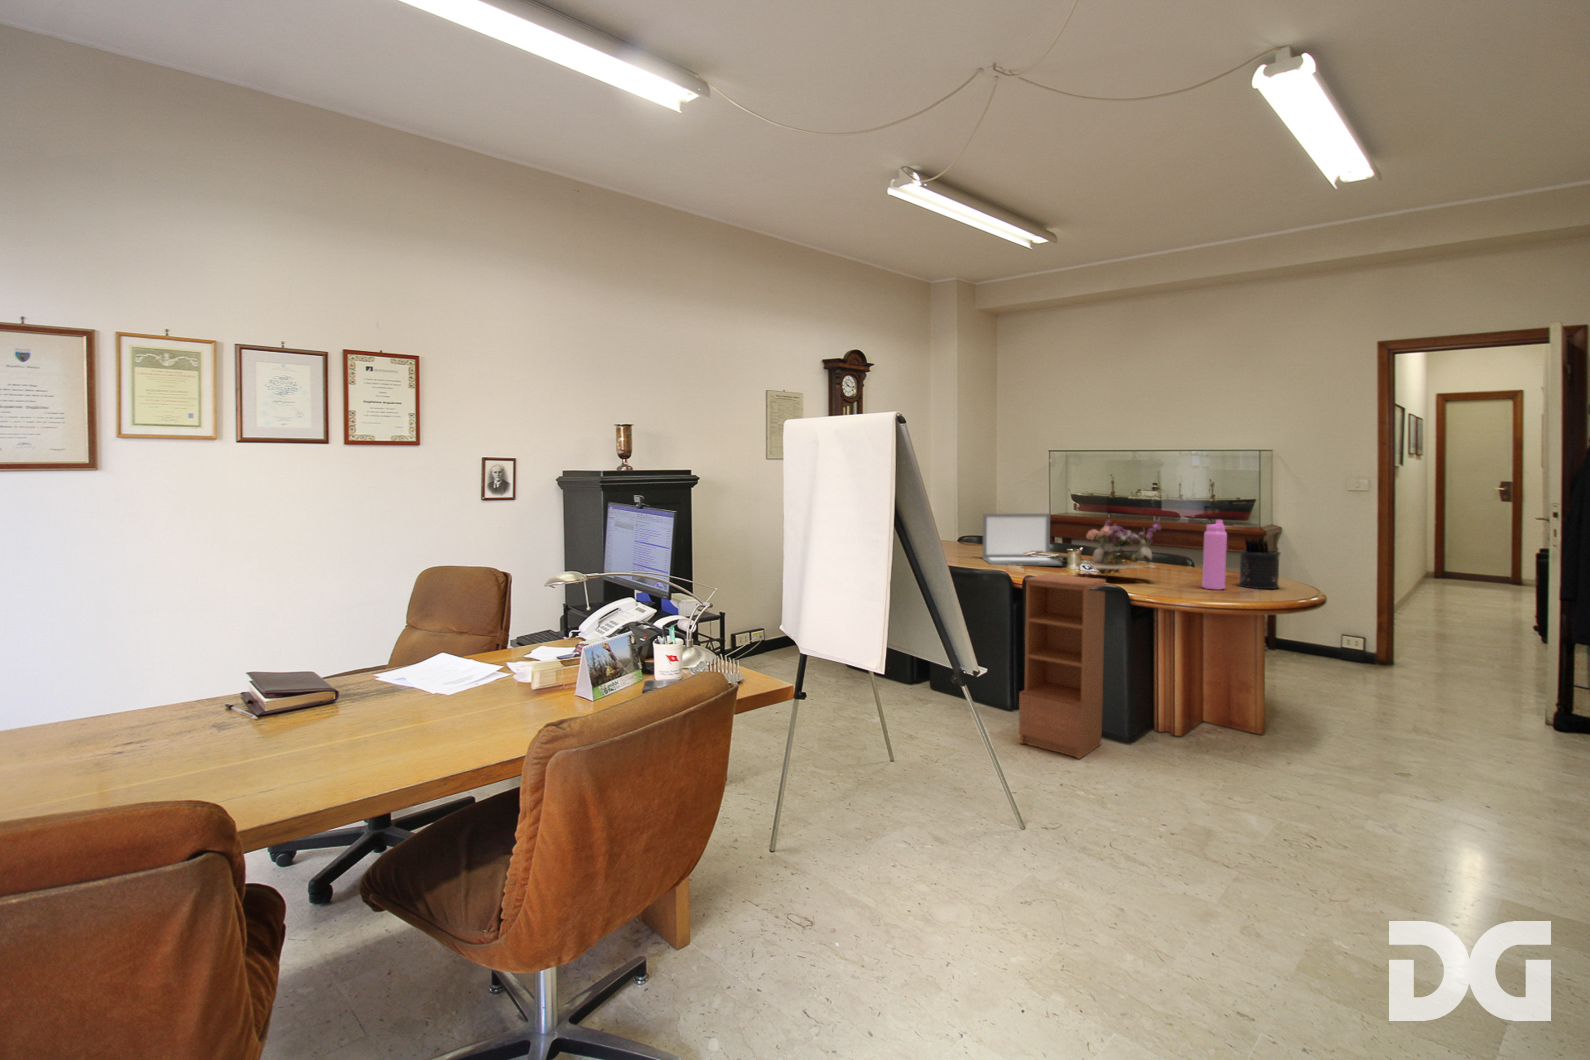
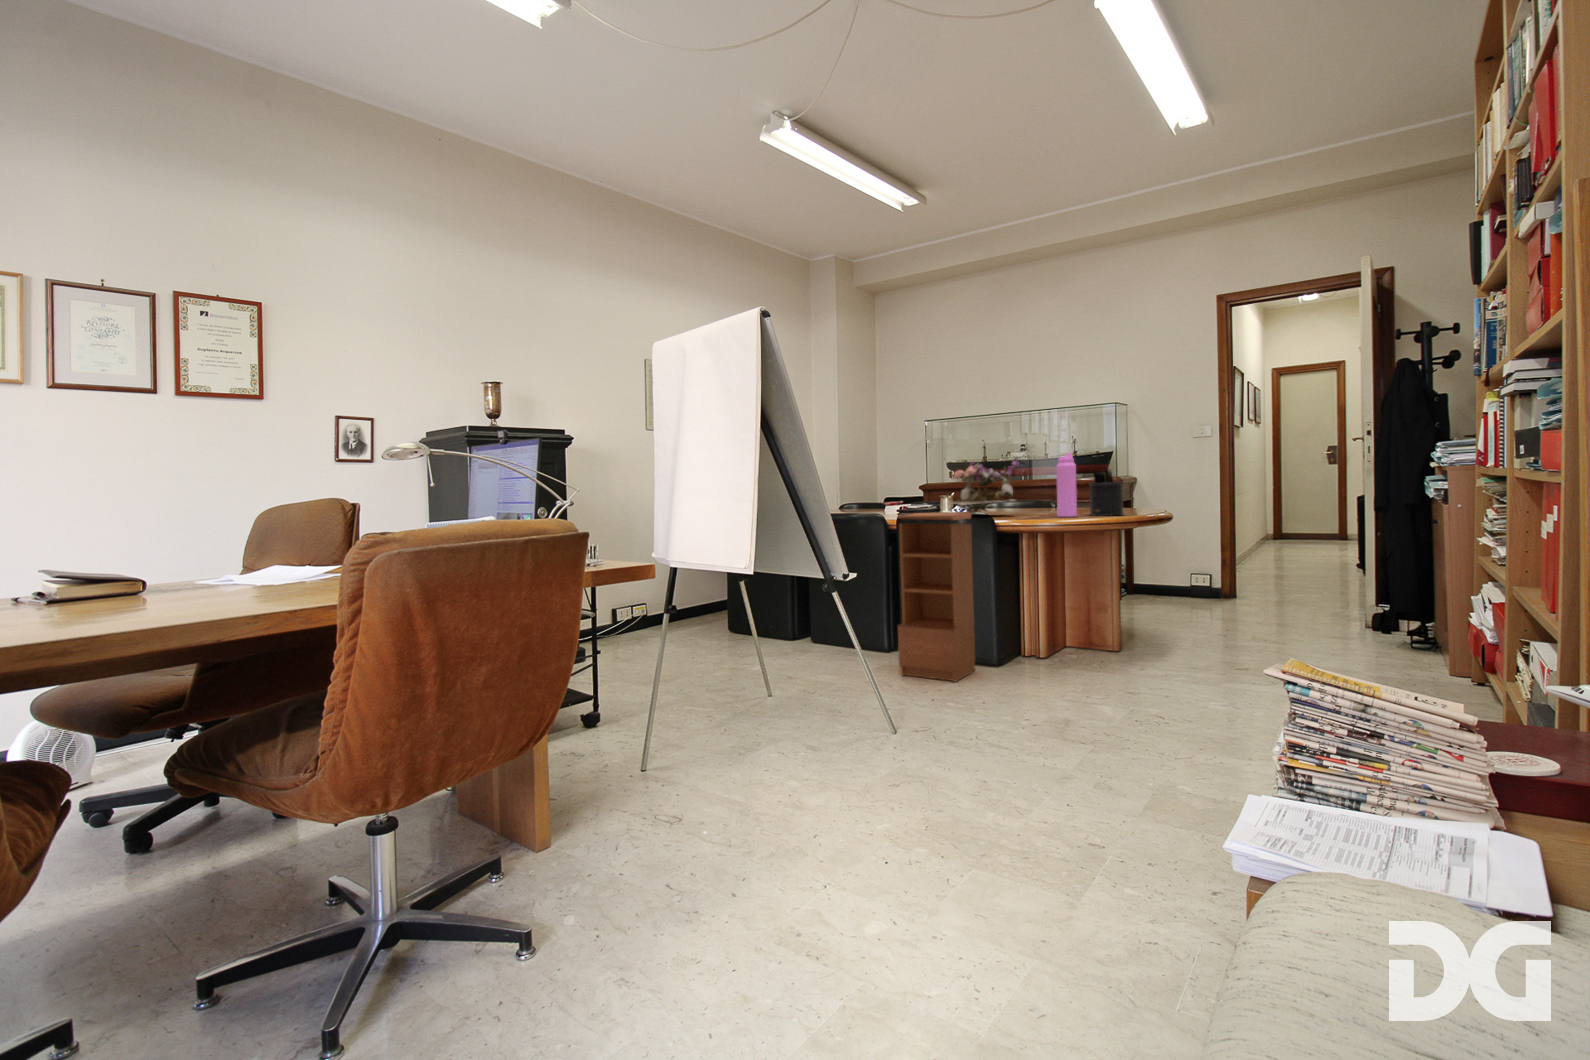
laptop: present [983,513,1062,565] -> none [859,465,934,515]

